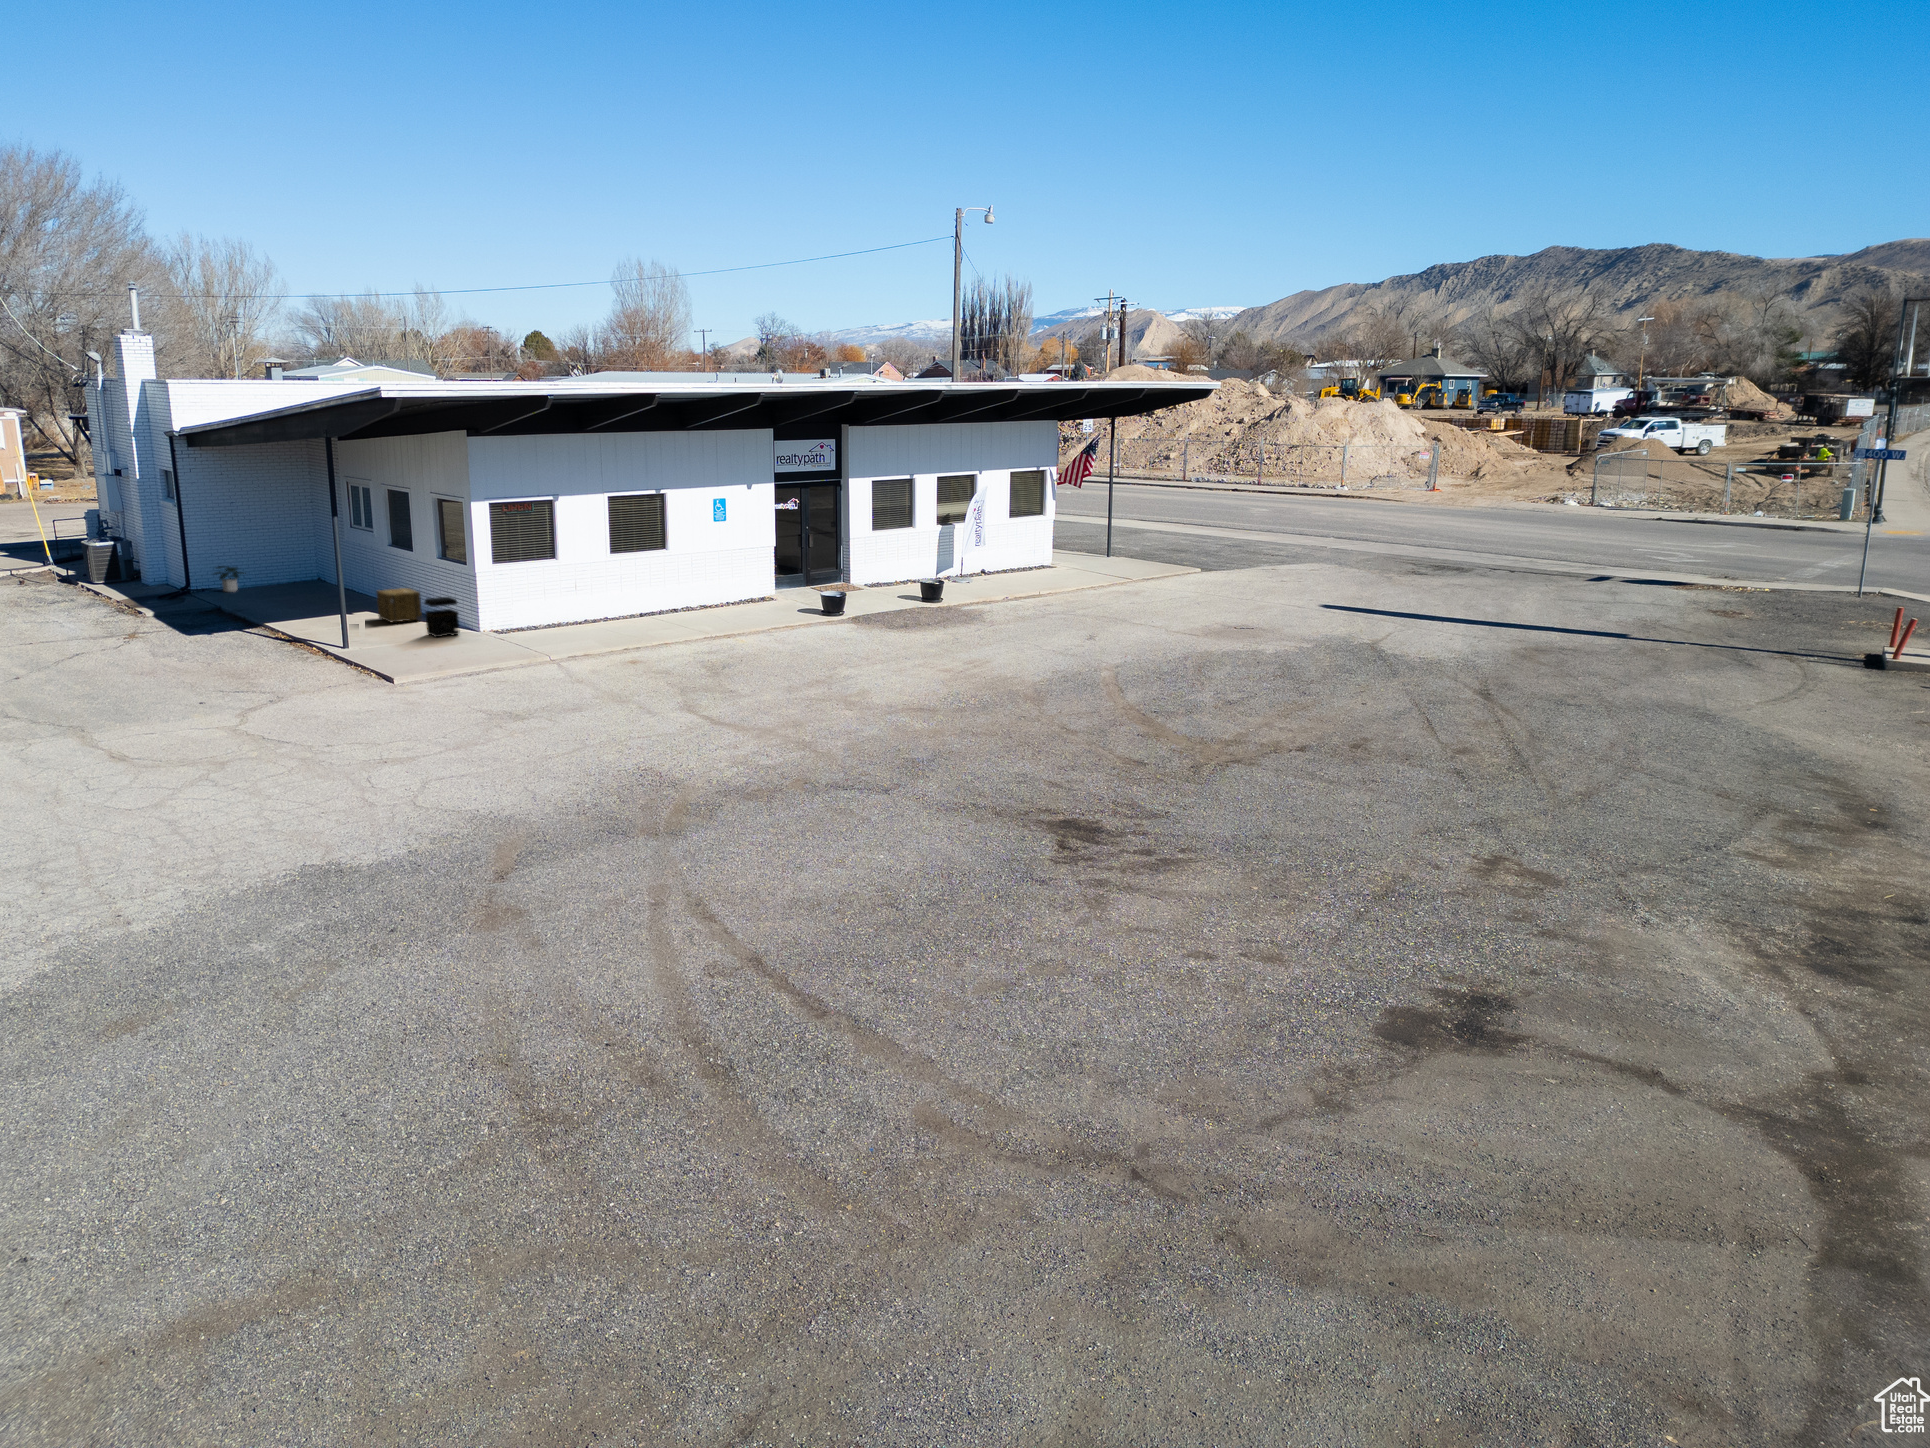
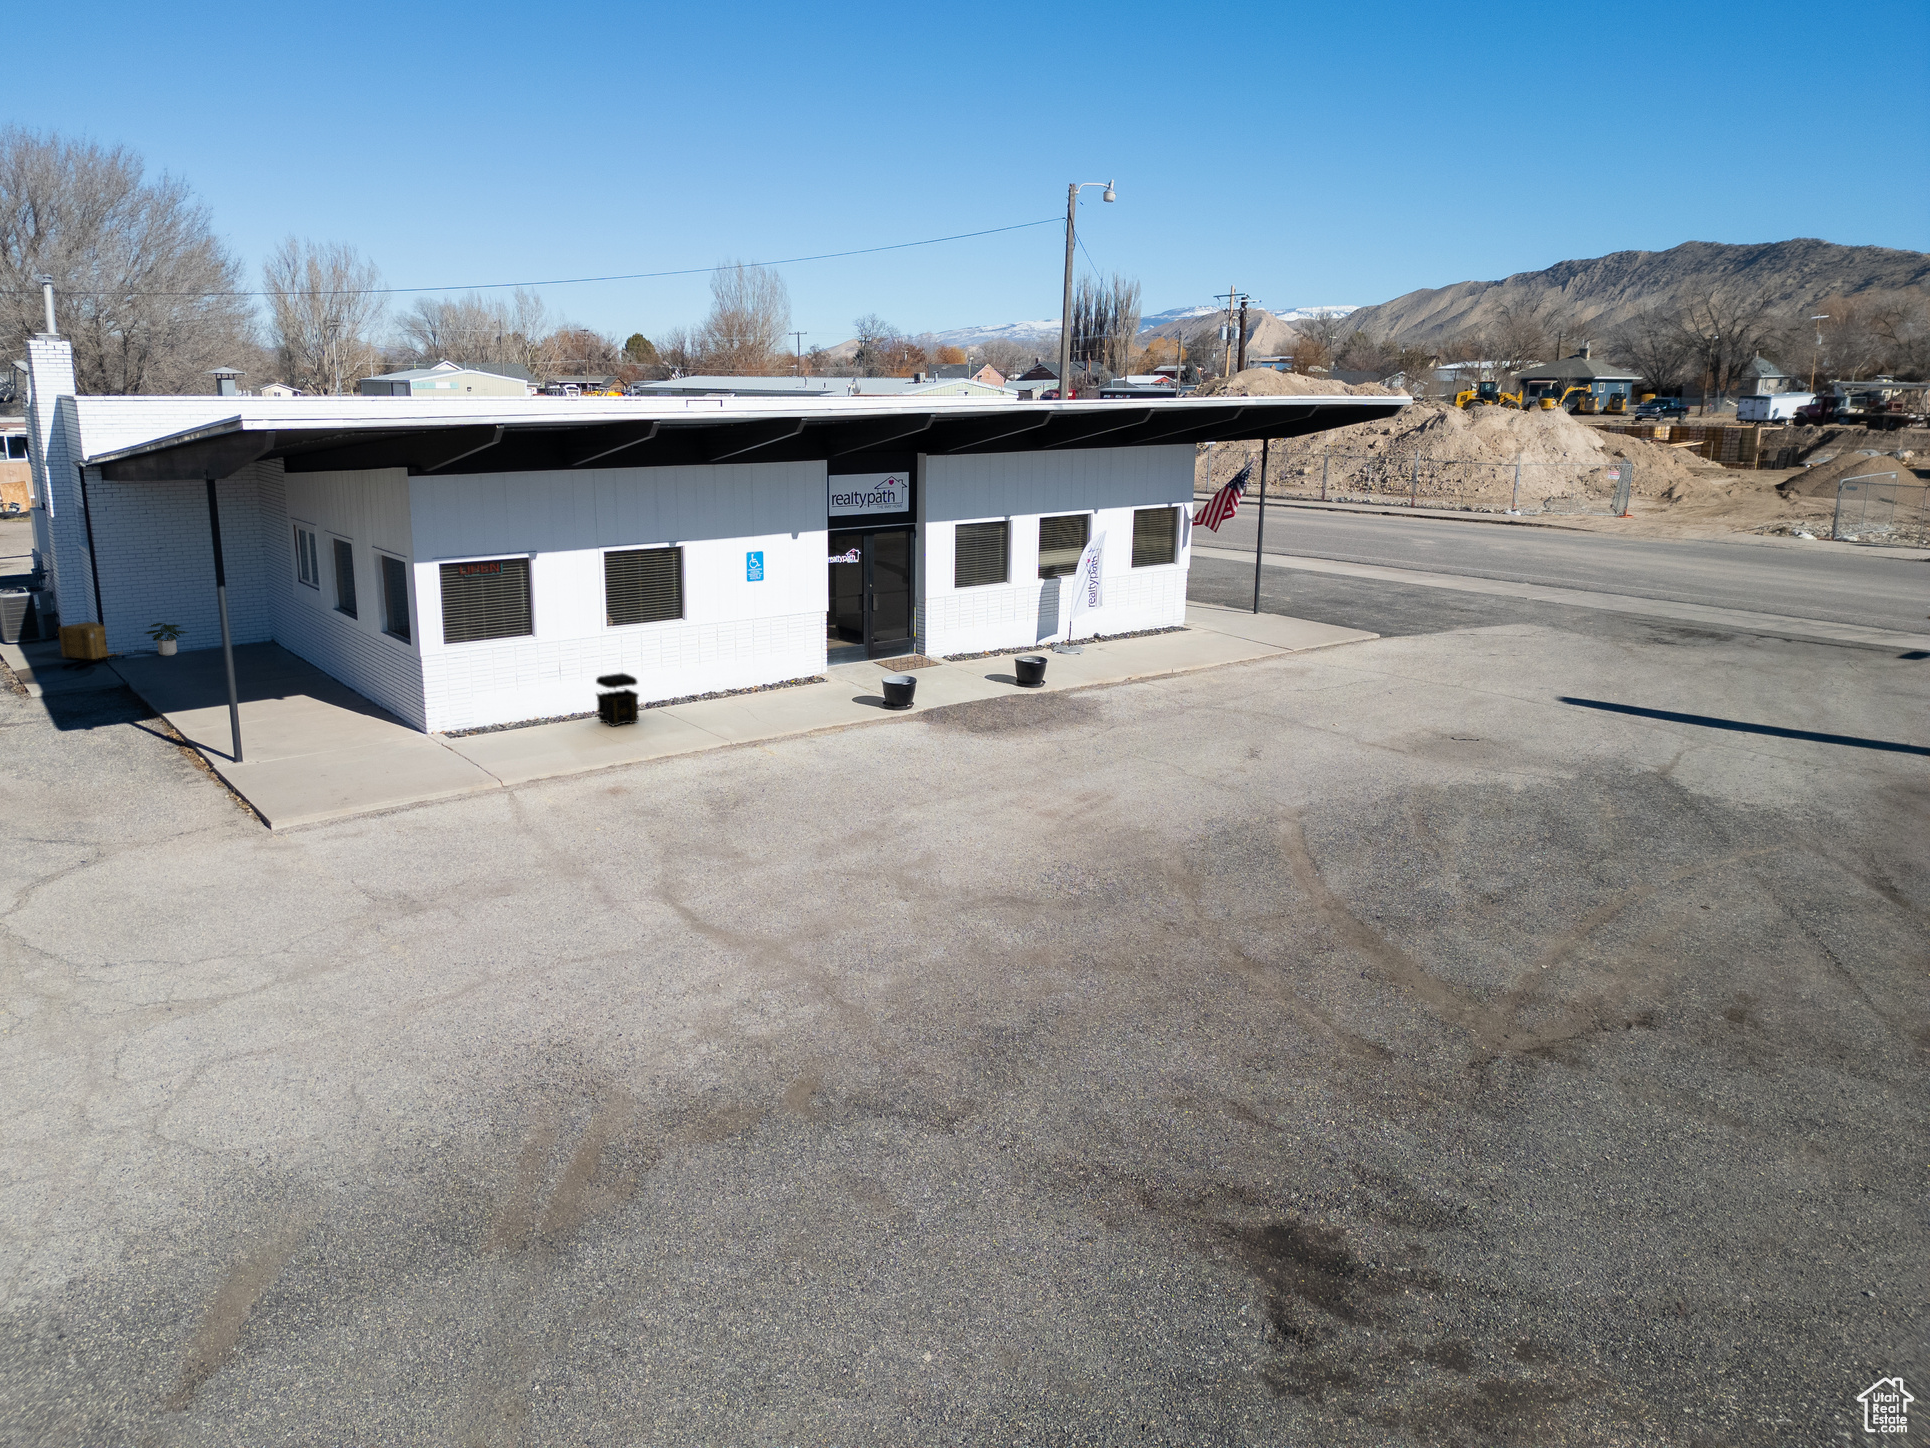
cardboard box: present [377,588,422,622] -> present [58,622,120,659]
toolbox: present [425,597,459,637] -> present [596,673,638,726]

